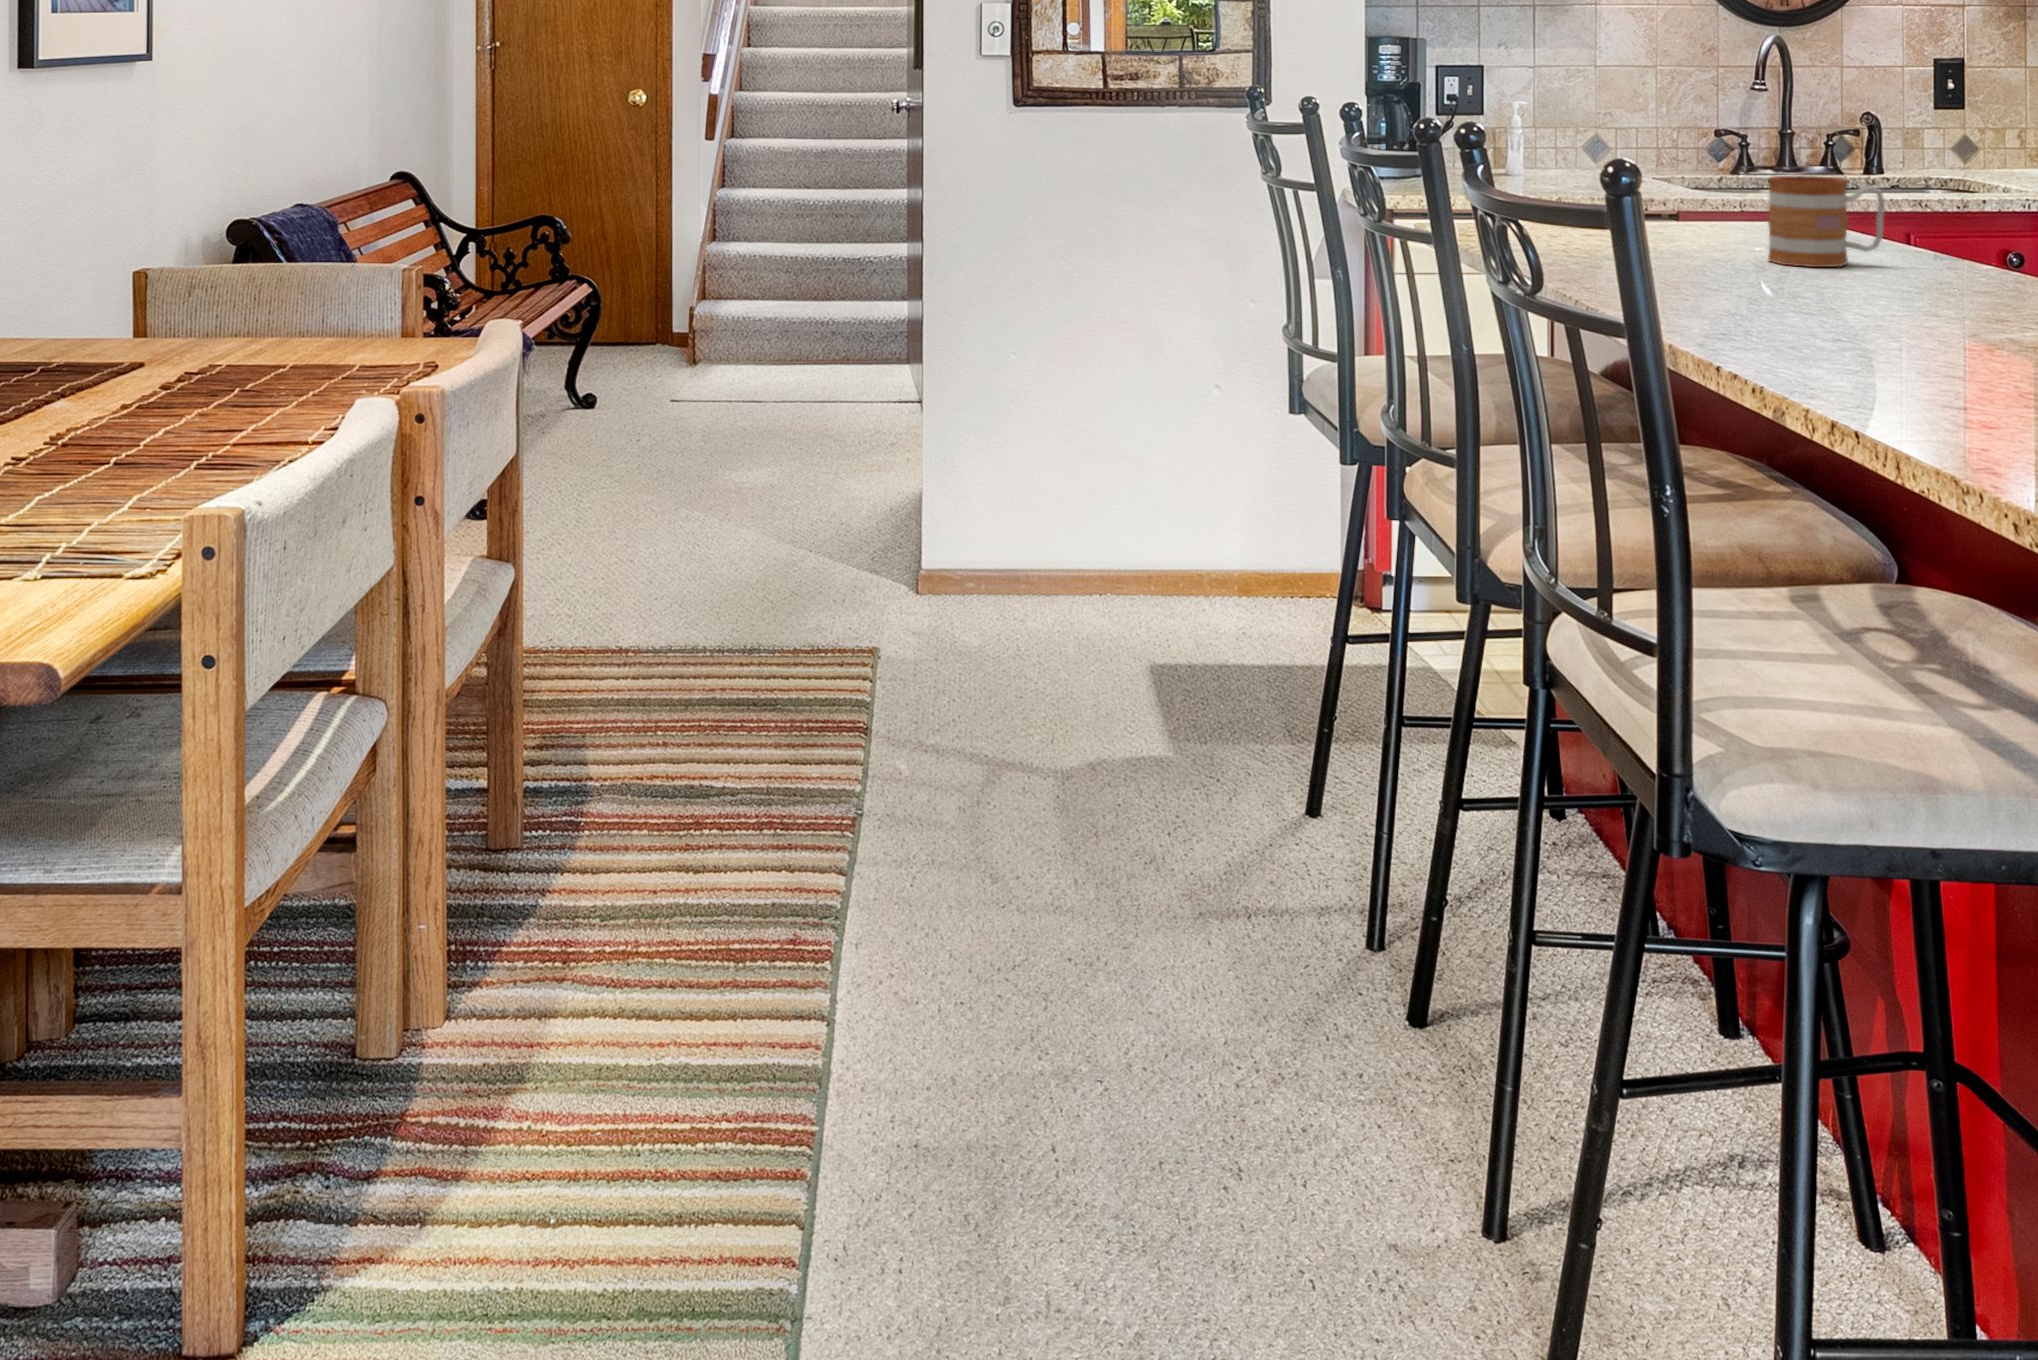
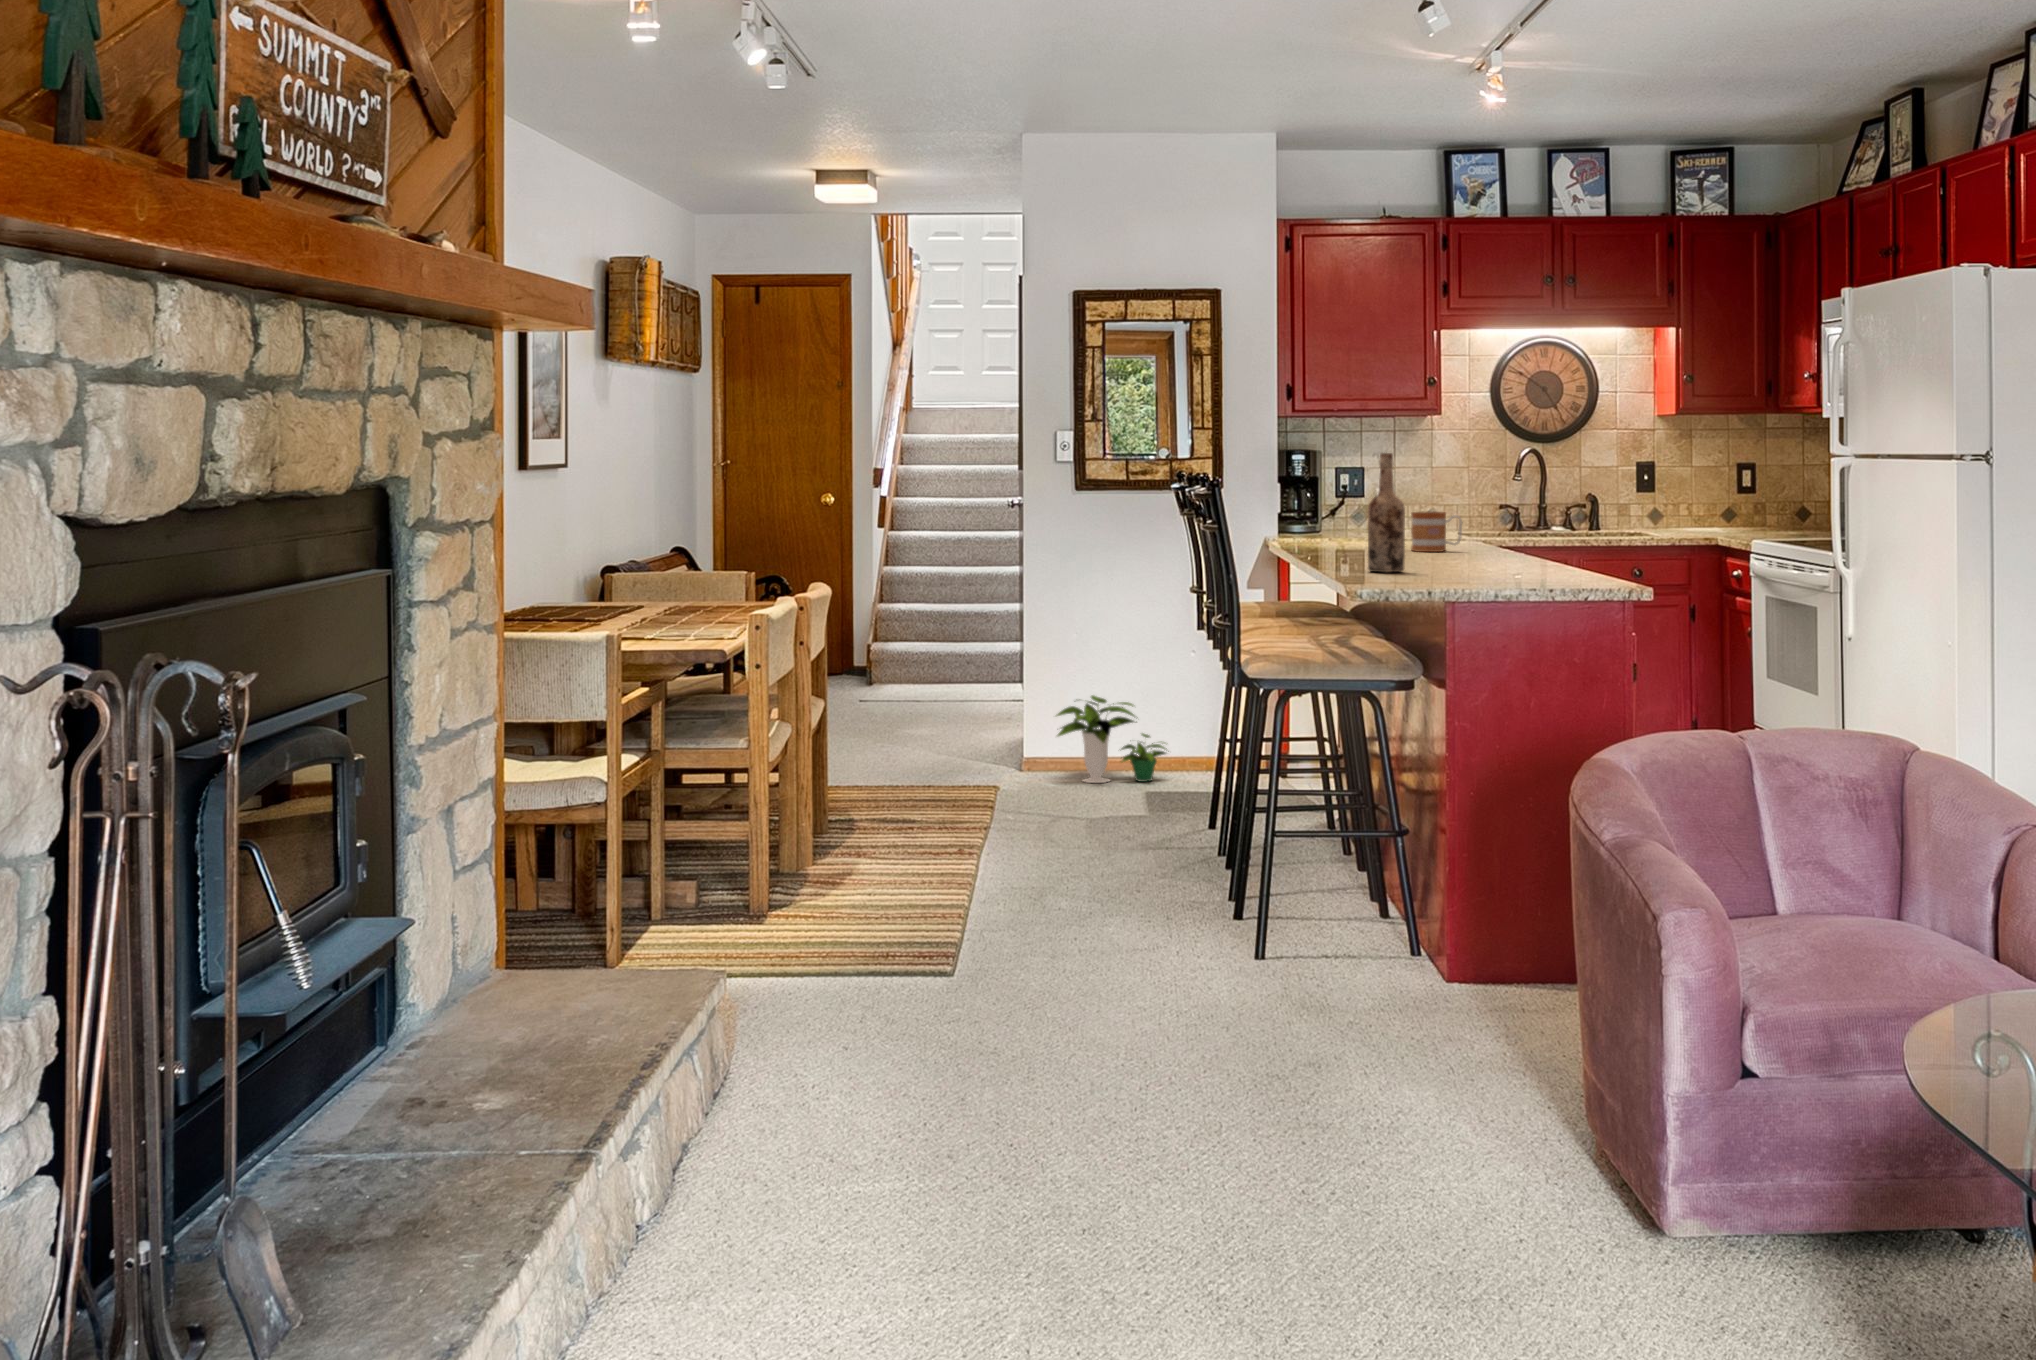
wine bottle: none [1910,67,2024,407] -> present [1368,453,1405,572]
potted plant: none [978,465,1187,631] -> present [1057,695,1167,783]

